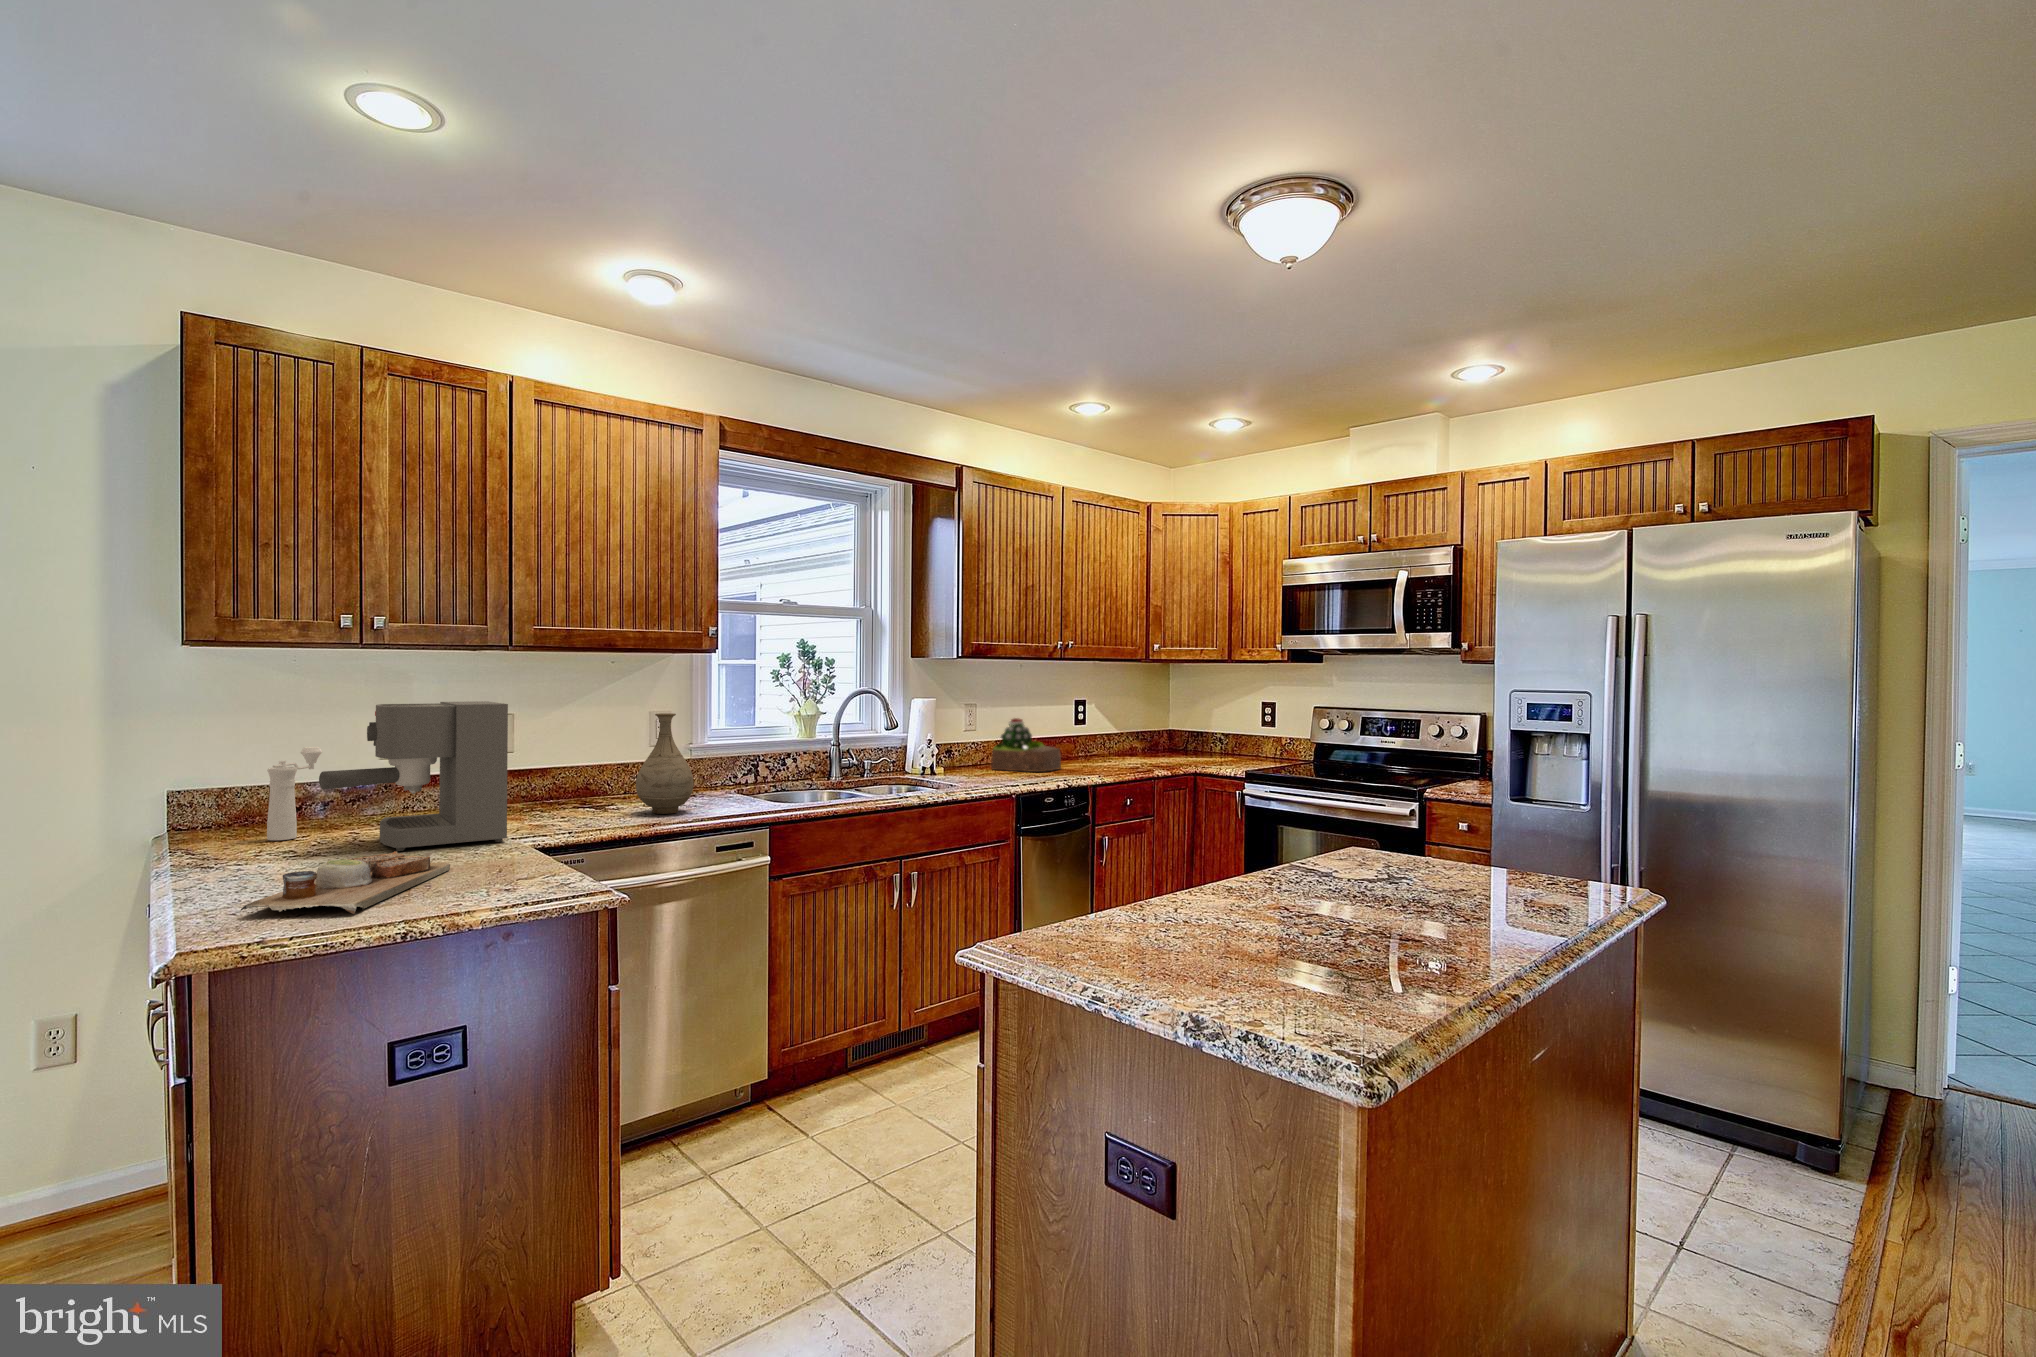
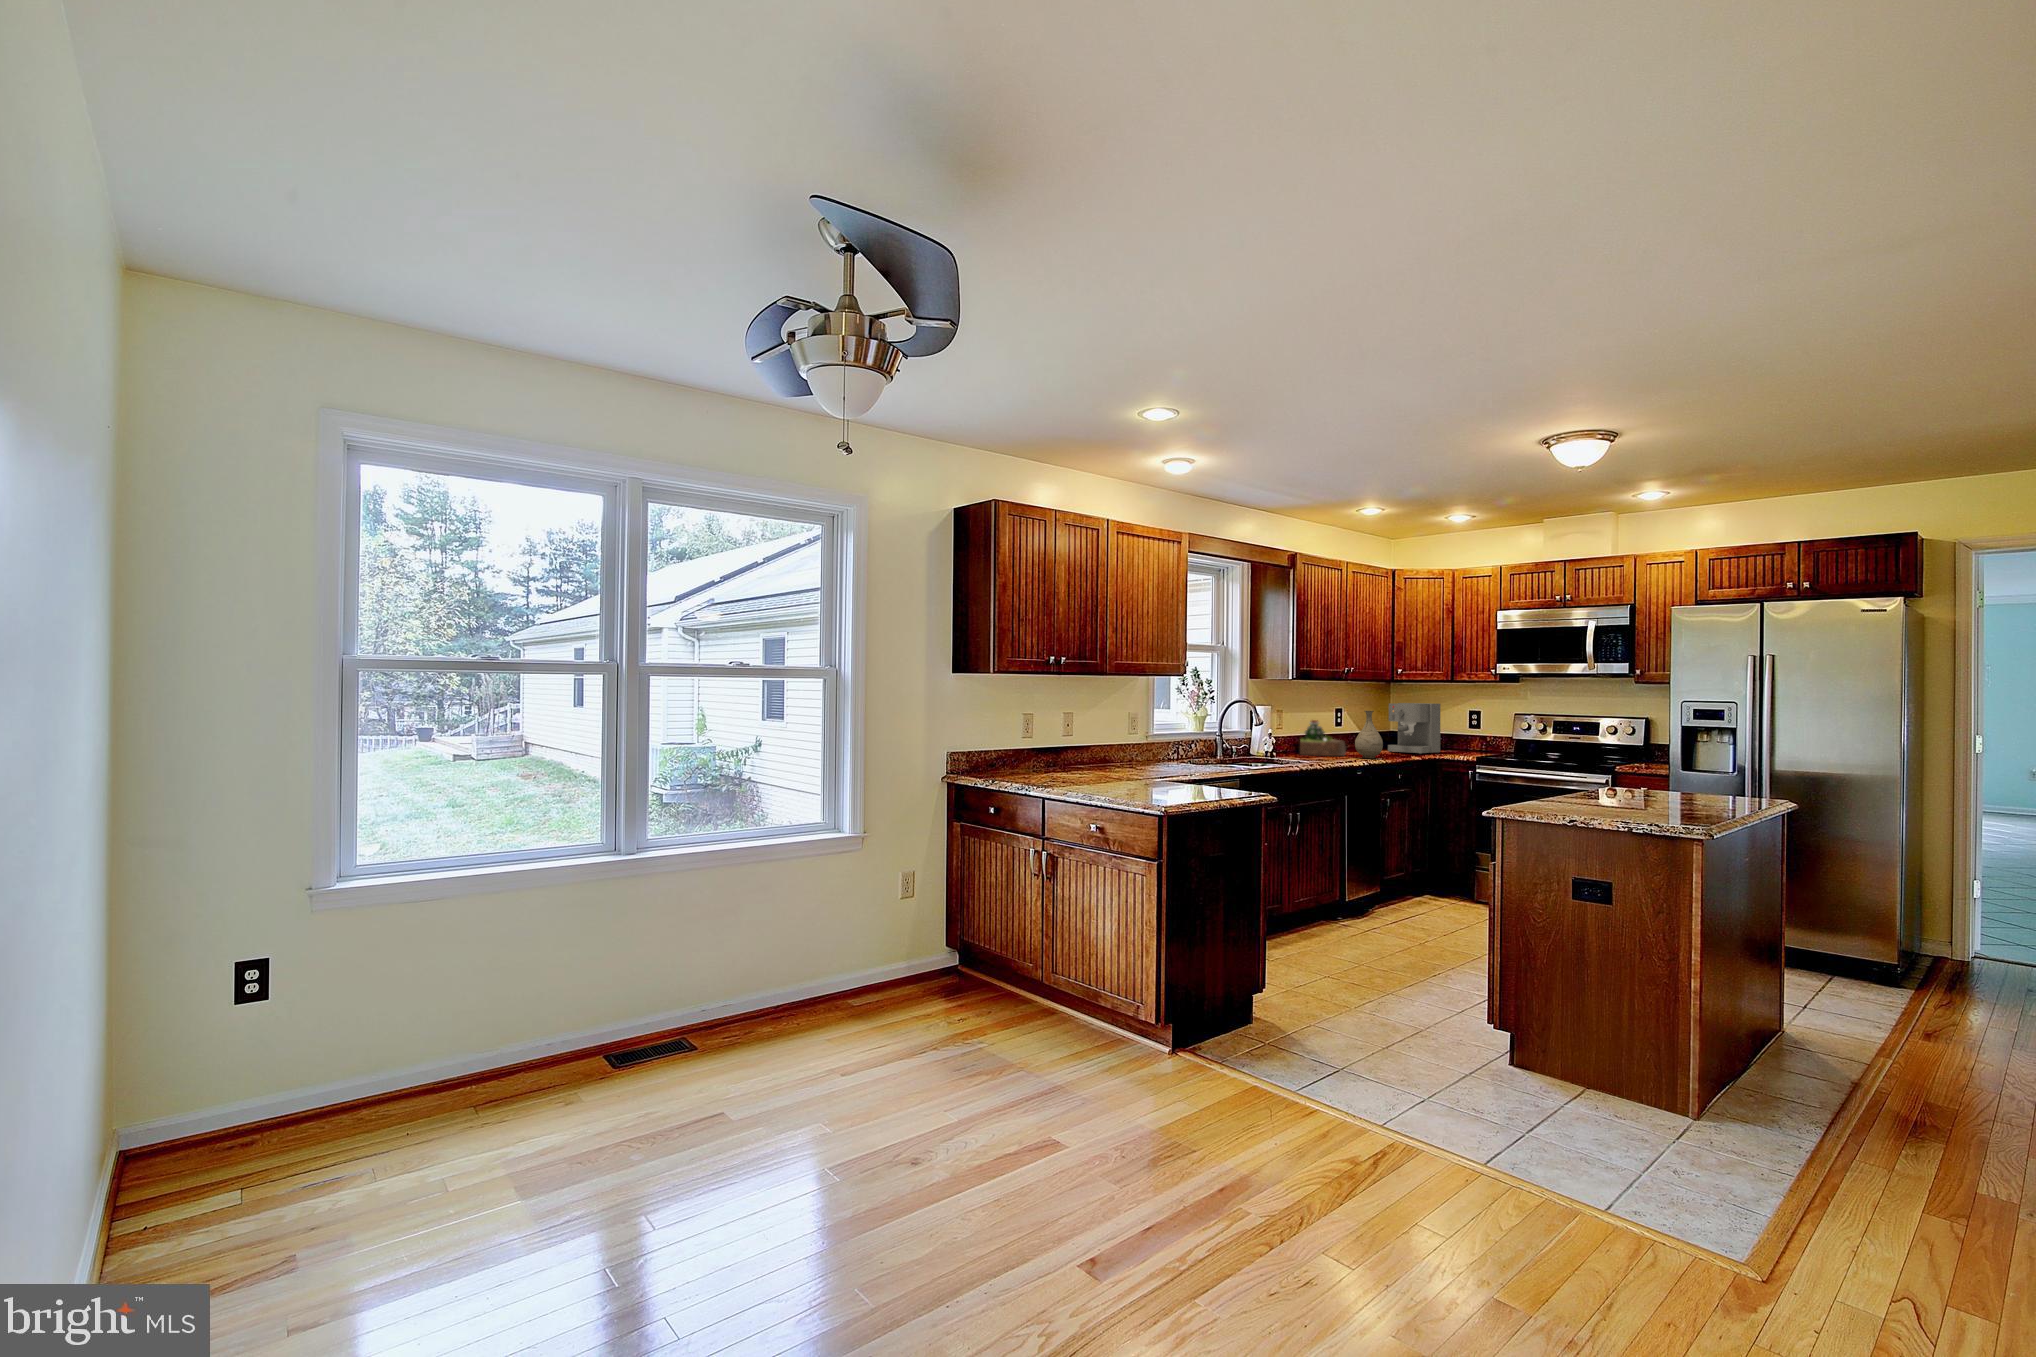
coffee maker: present [319,701,508,851] -> present [1388,703,1440,754]
vase: present [636,713,694,814] -> present [1355,711,1383,759]
pepper mill: present [267,747,322,840] -> none [1020,726,1033,774]
cutting board: present [241,851,450,914] -> none [1125,774,1190,793]

